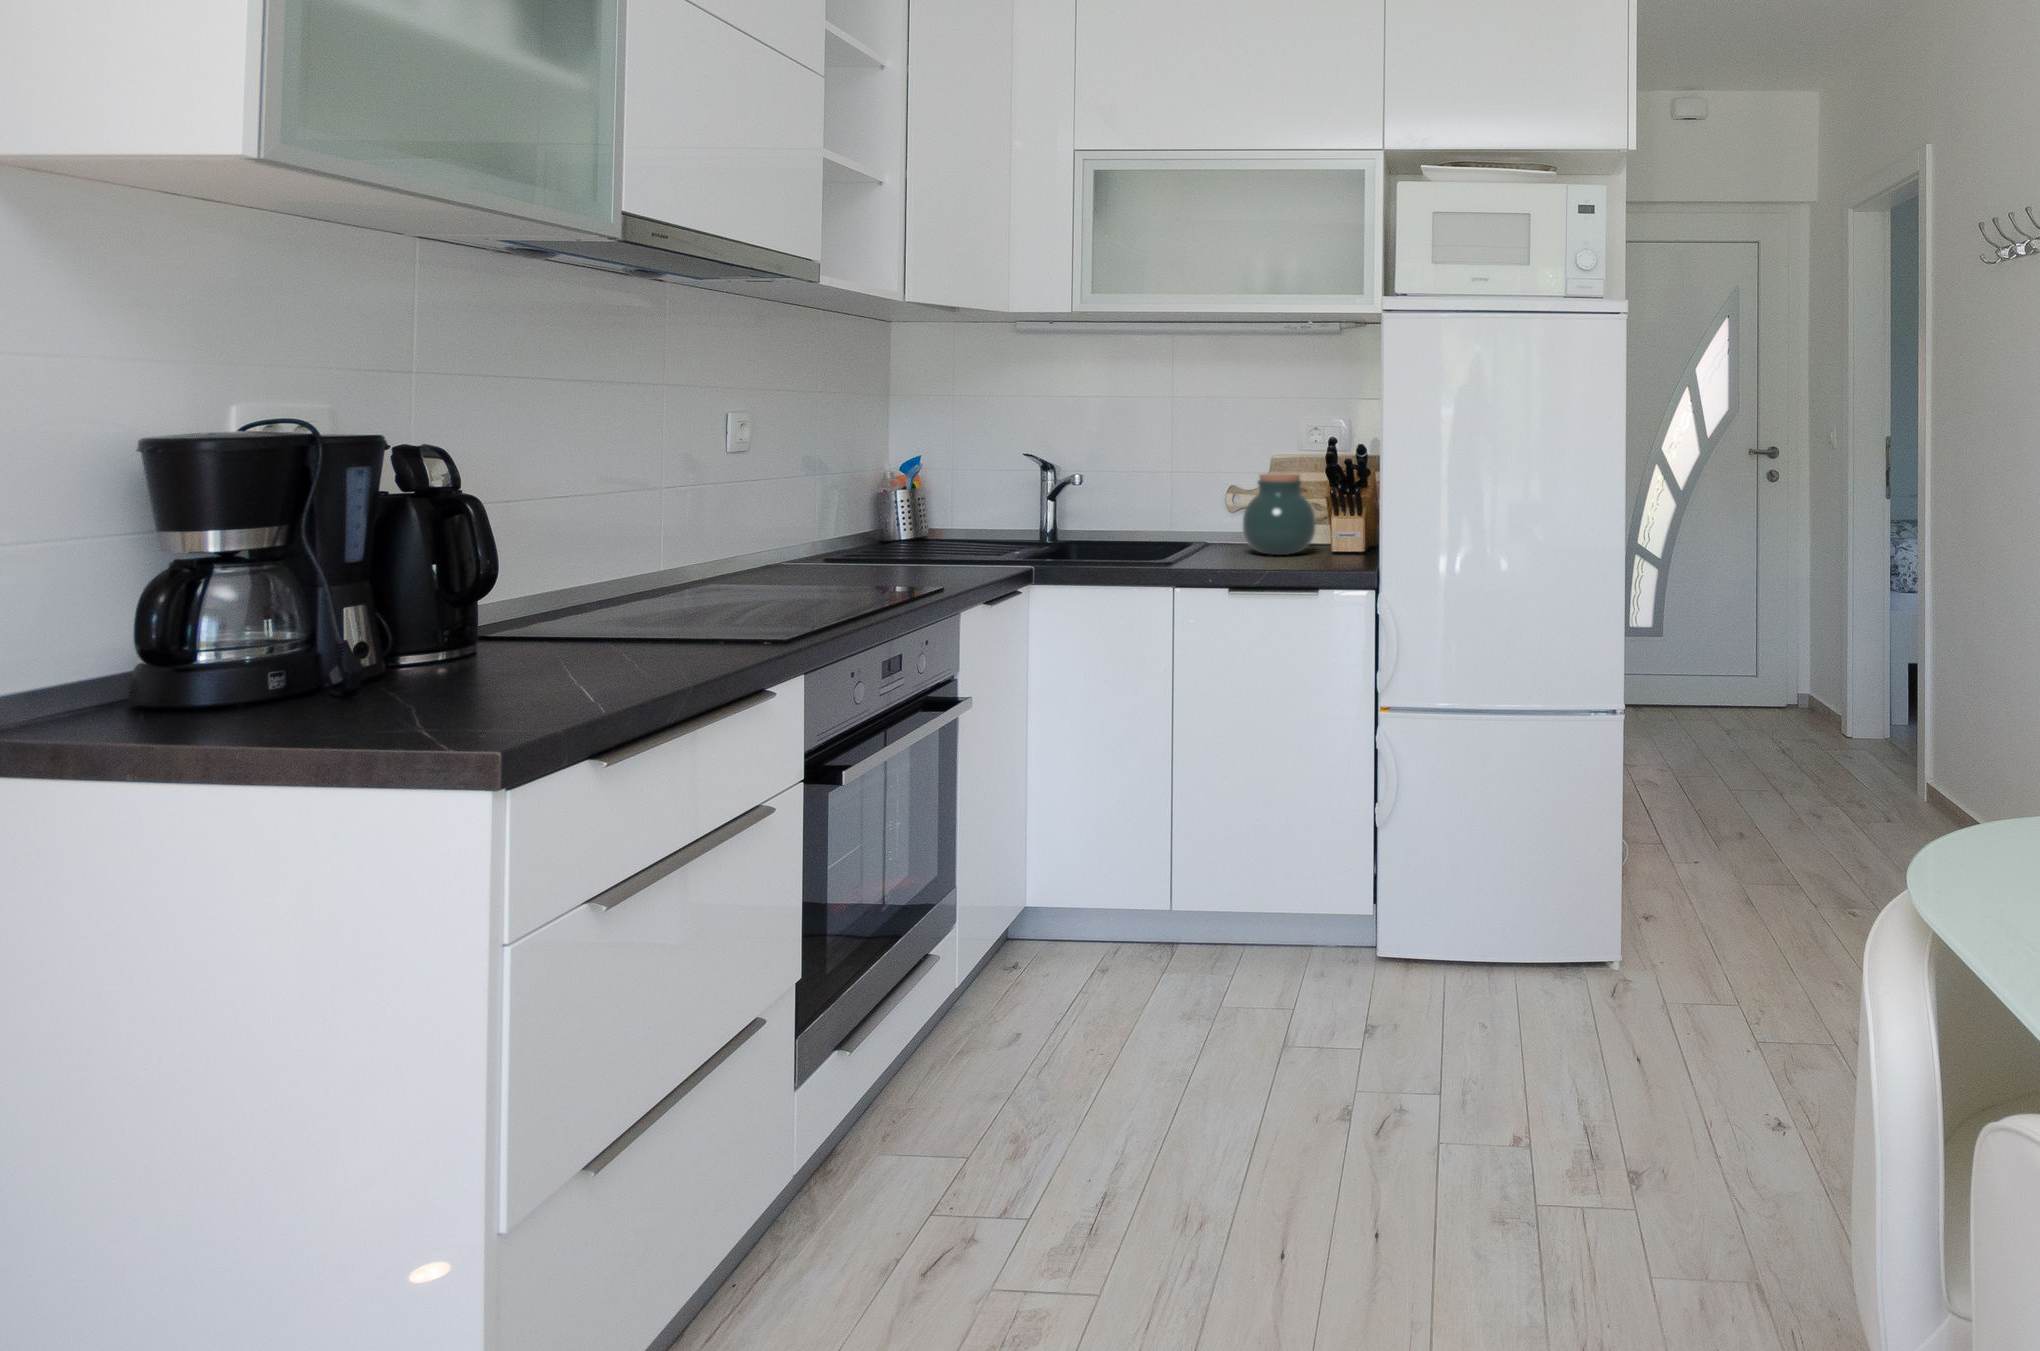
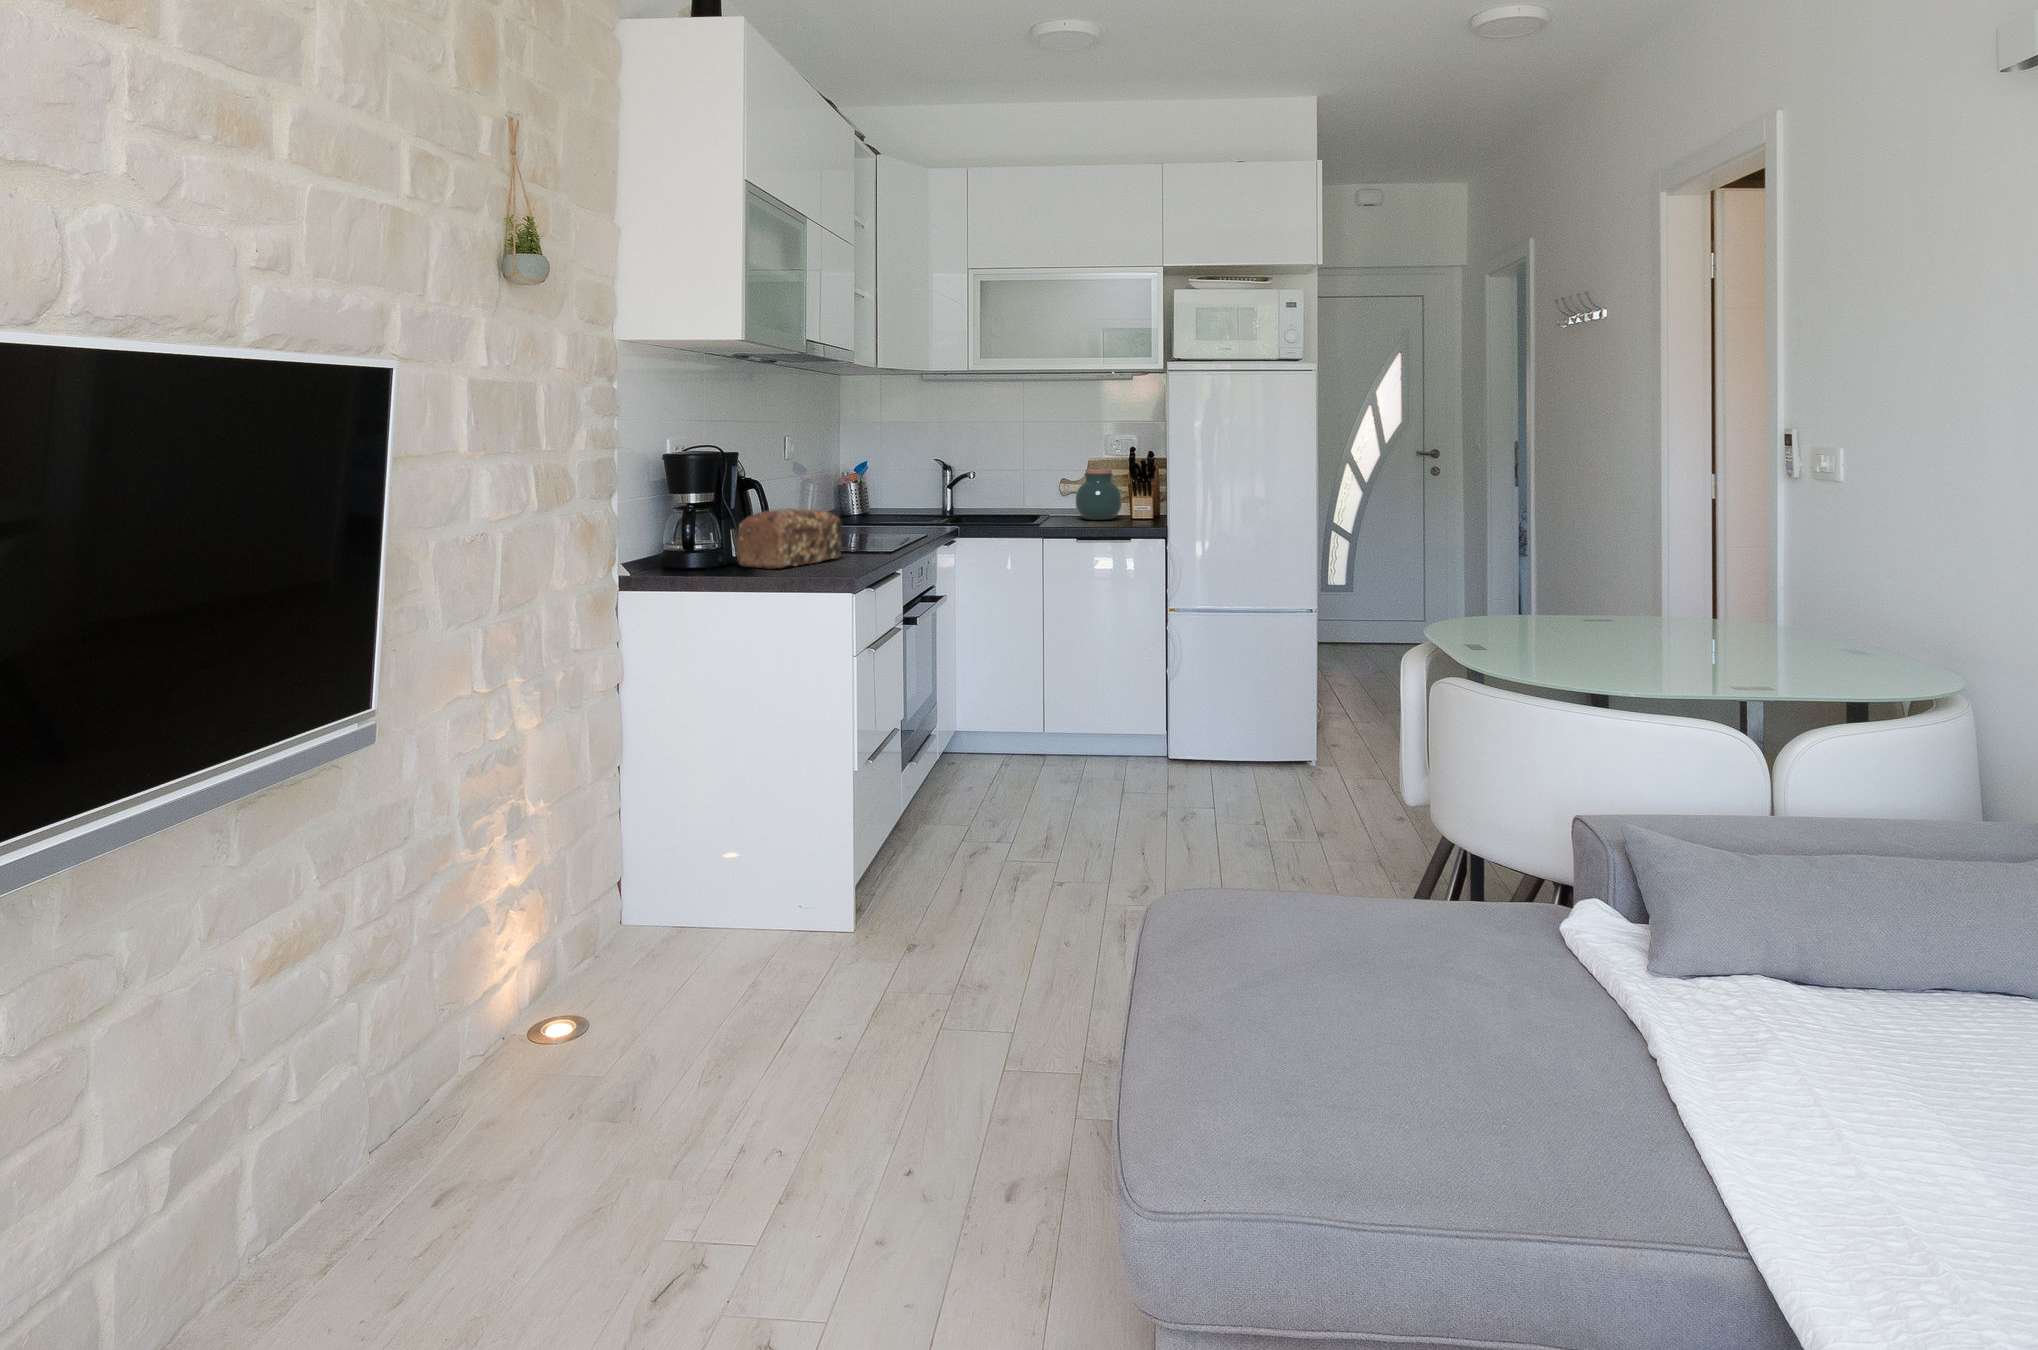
bread loaf: none [302,563,627,714] -> present [735,509,842,569]

